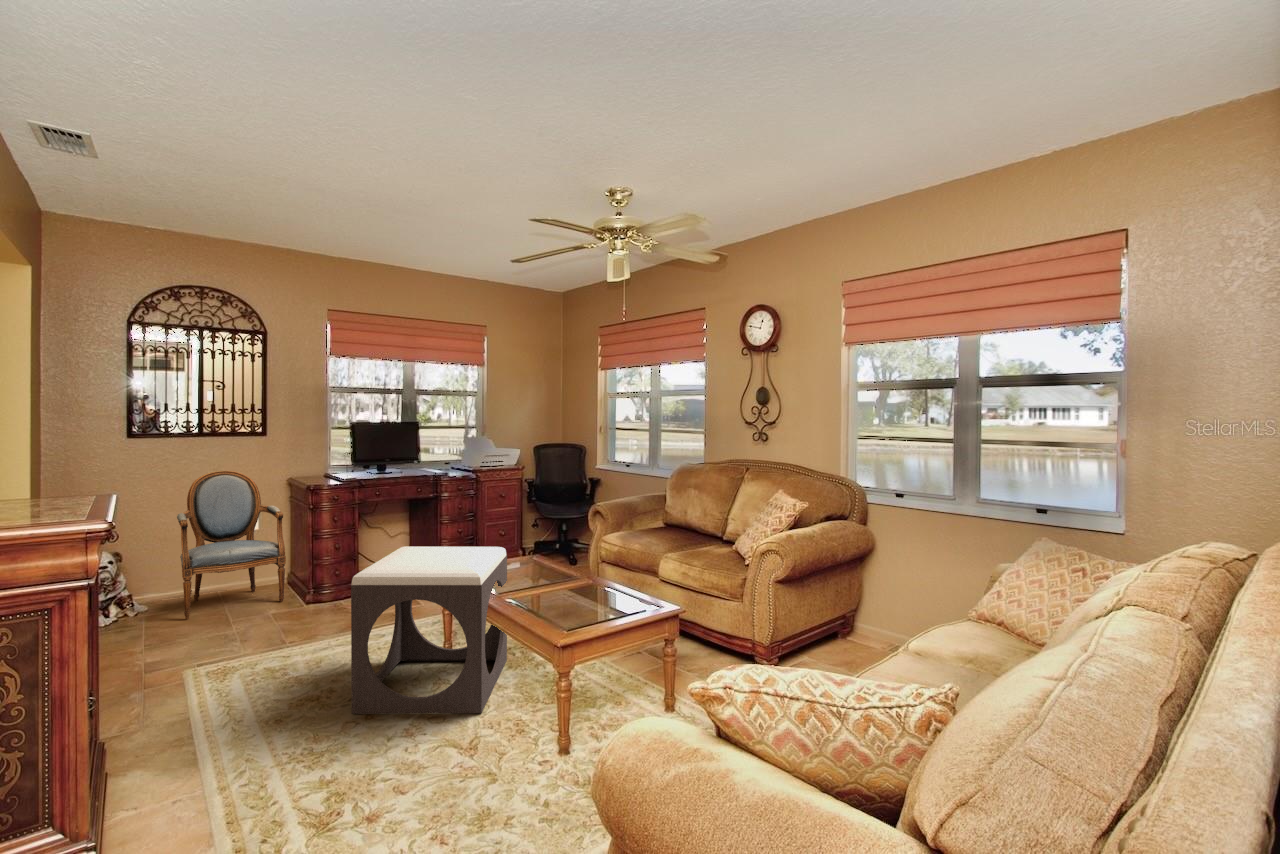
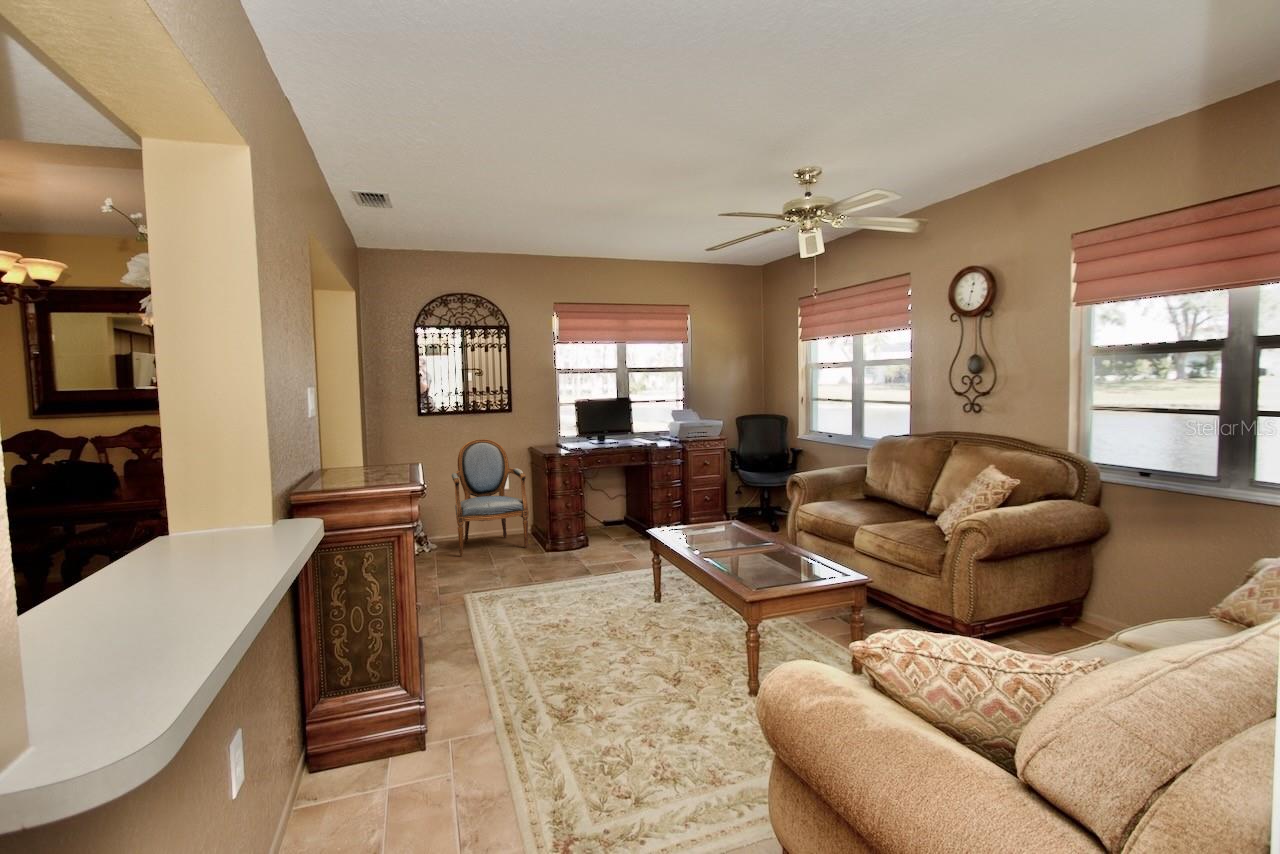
footstool: present [351,546,507,714] -> none [580,507,708,654]

